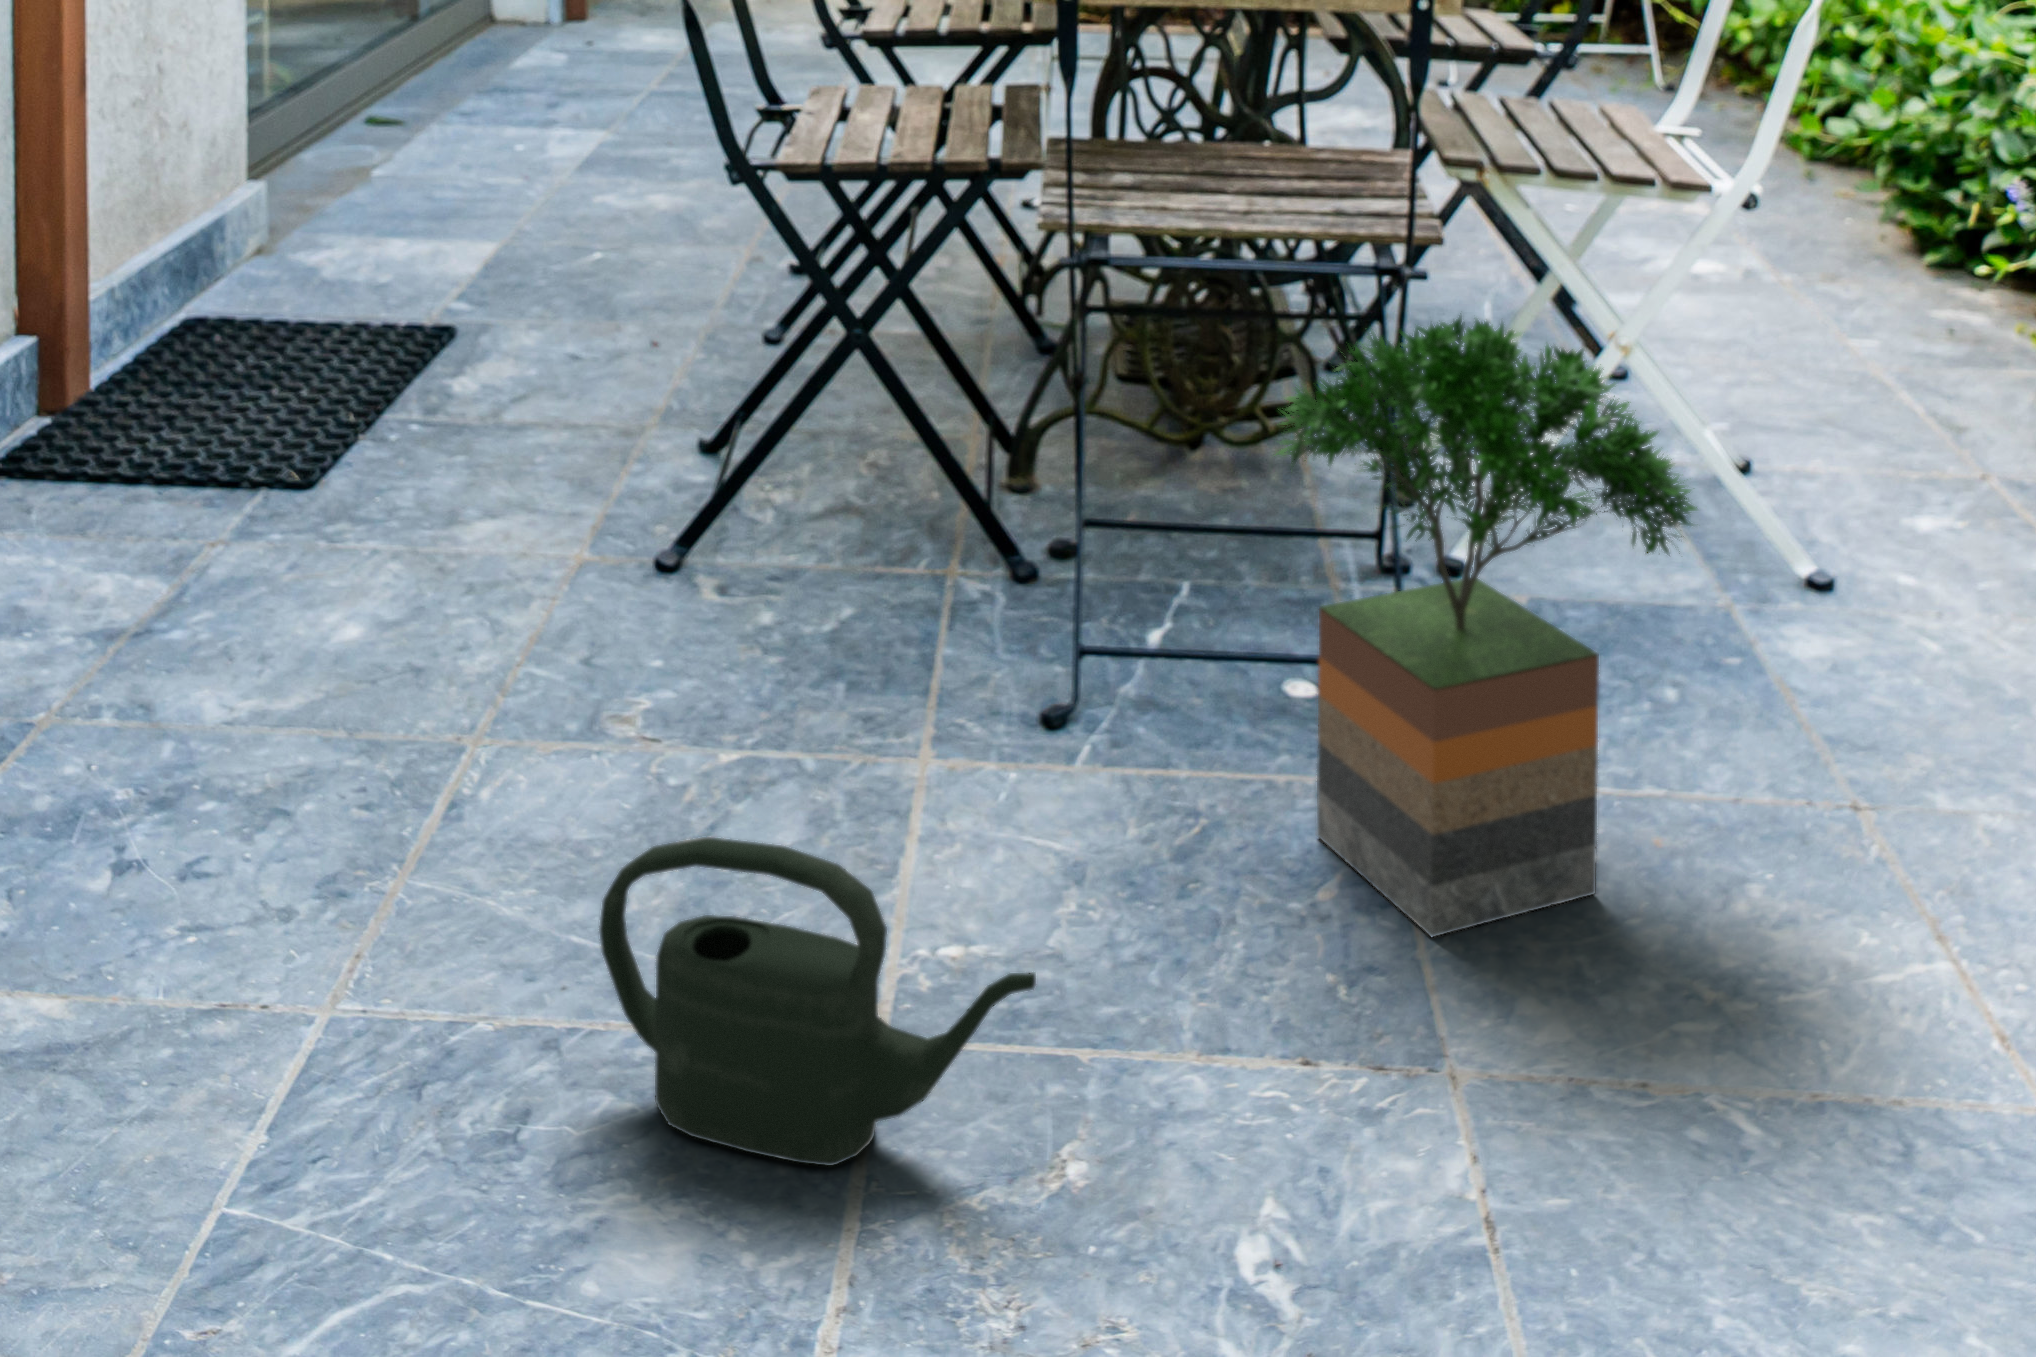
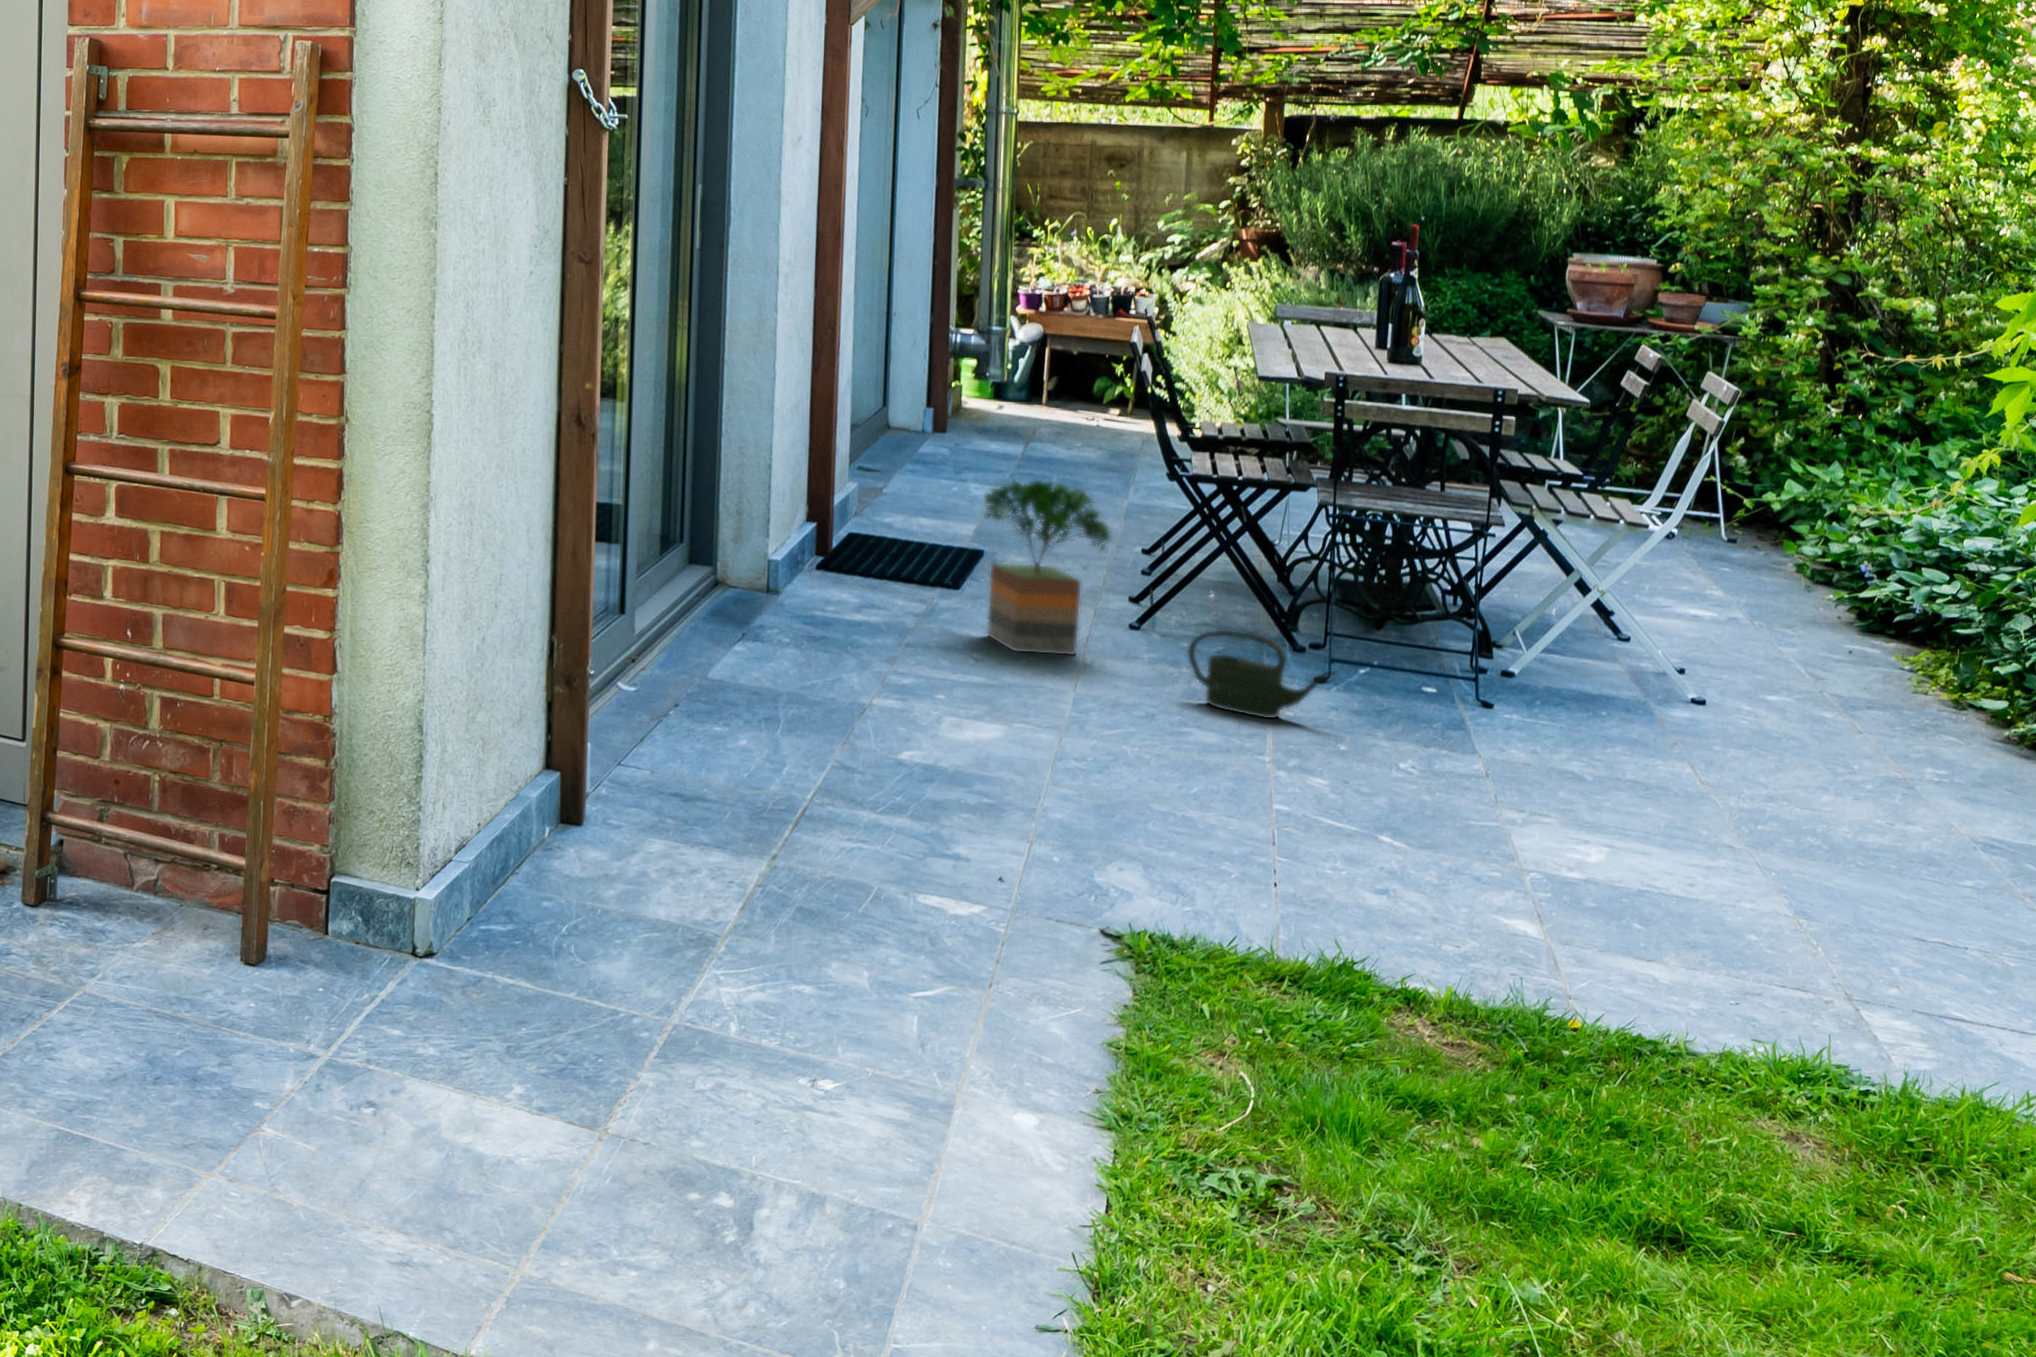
potted tree: present [1276,317,1697,937] -> present [984,479,1112,654]

